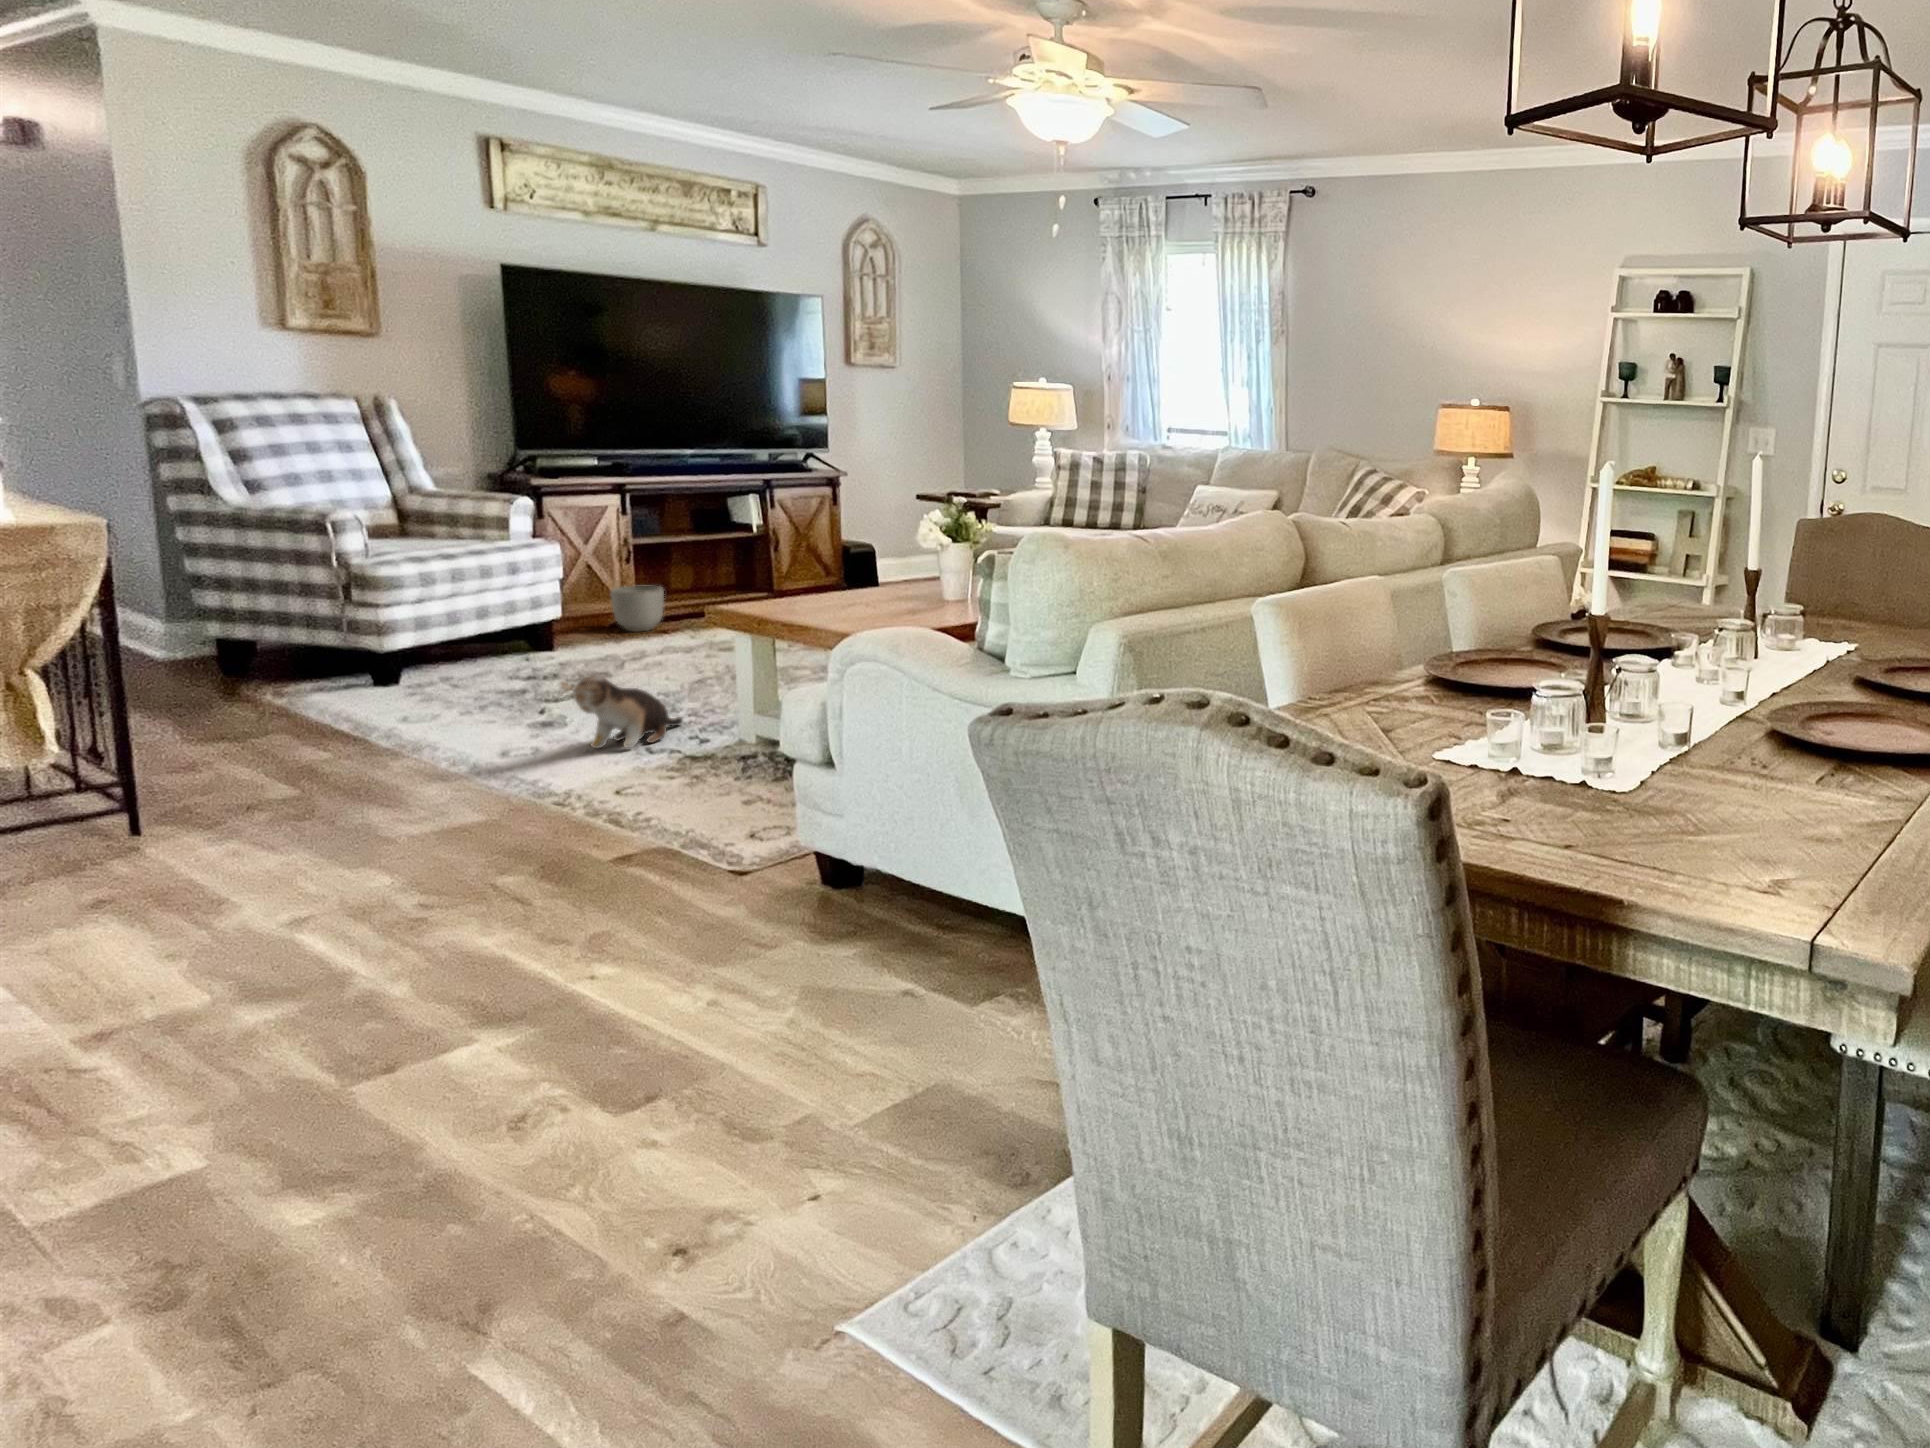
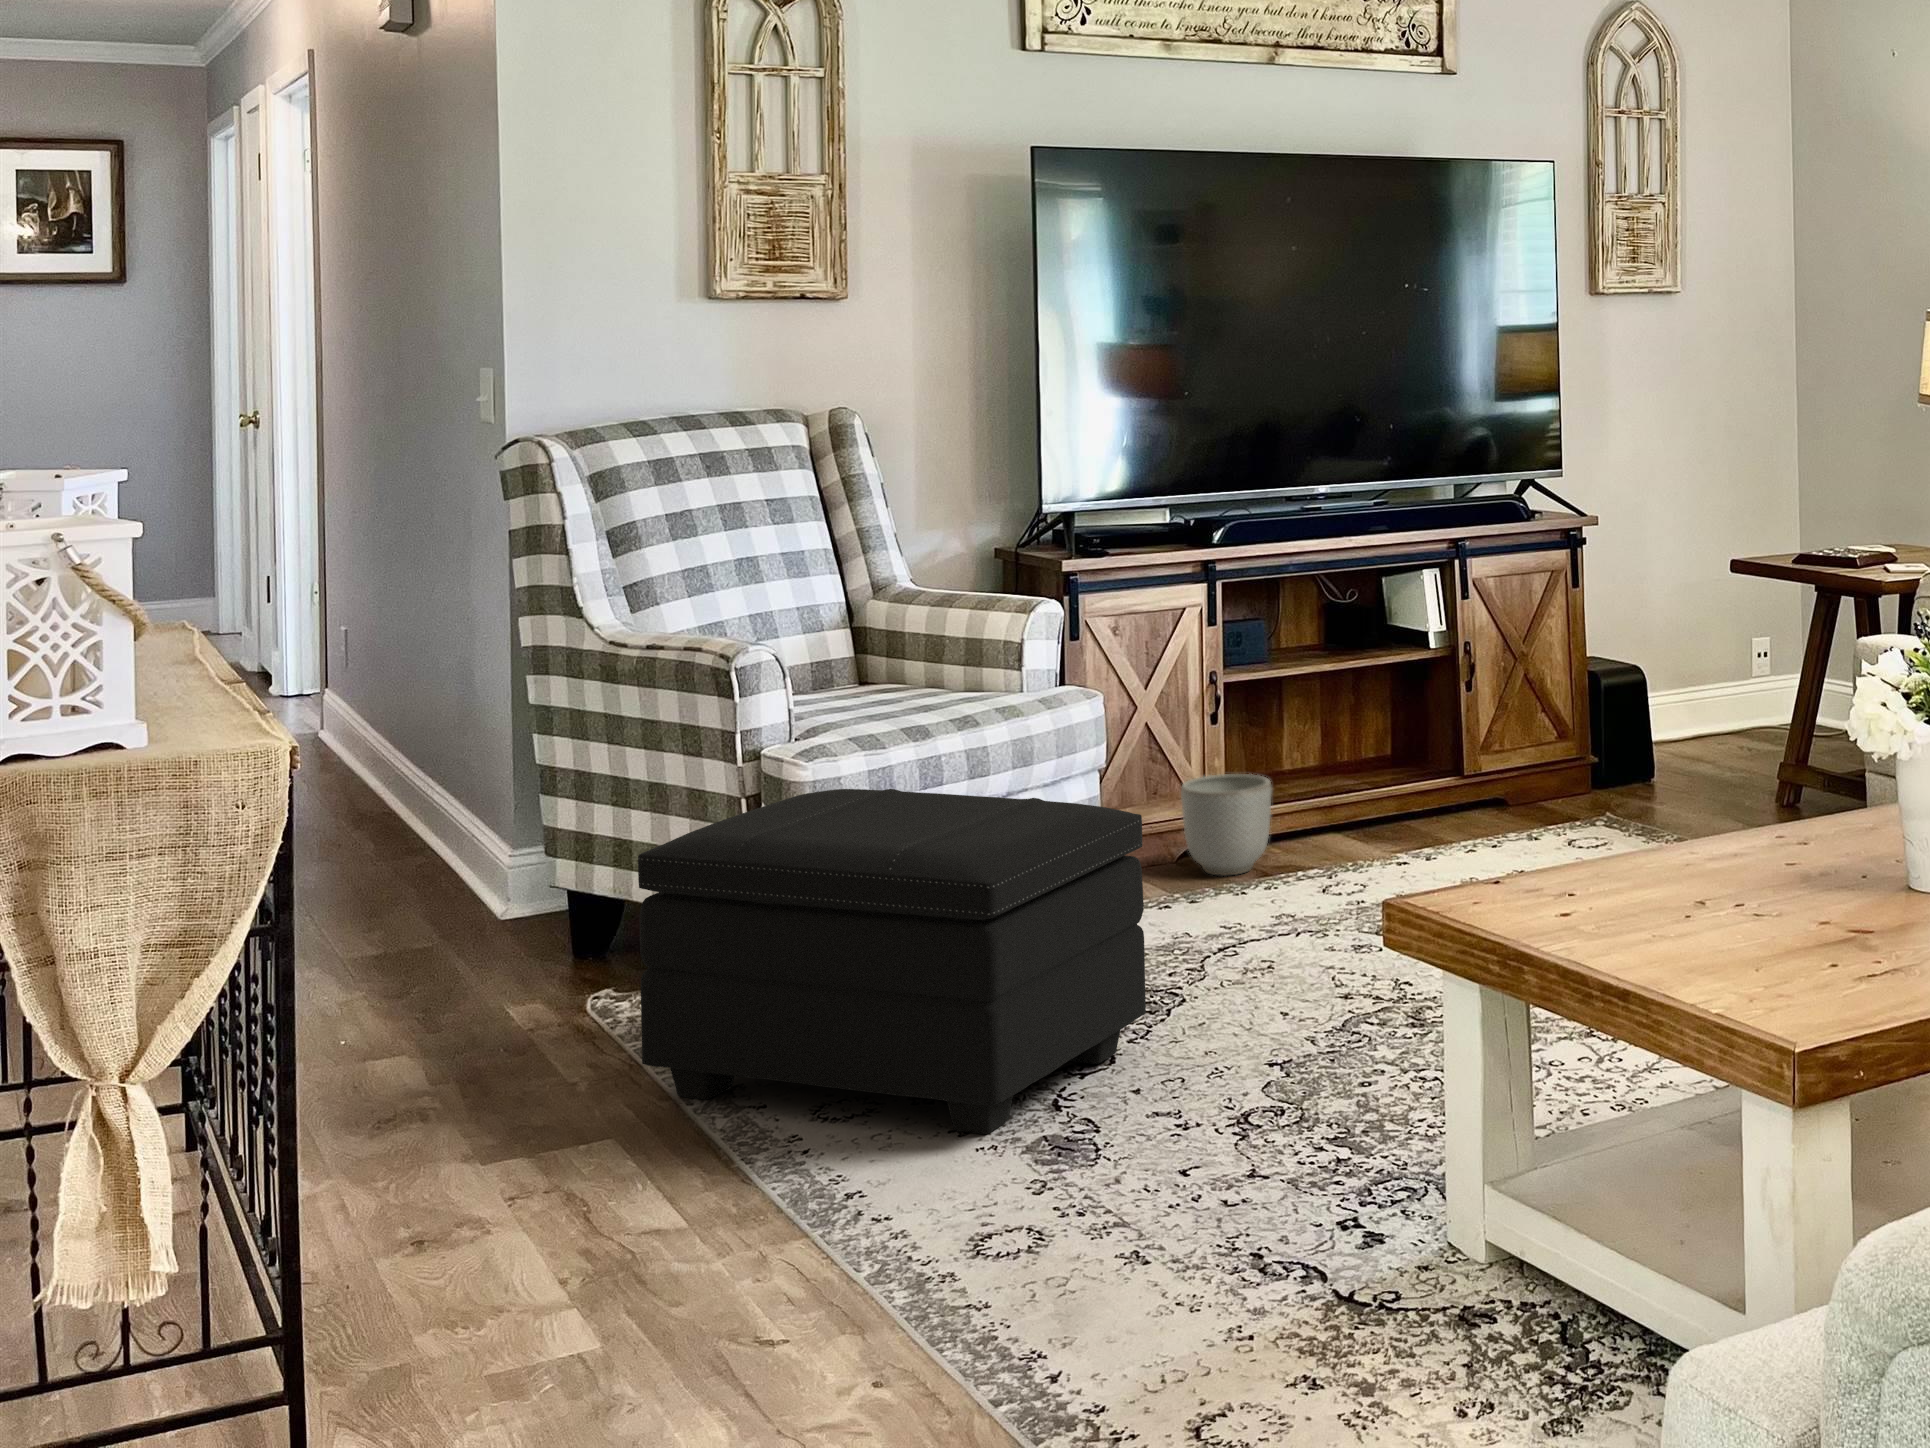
footstool: none [286,578,593,717] -> present [638,789,1146,1134]
plush toy: present [562,676,683,749] -> none [1081,1088,1322,1282]

